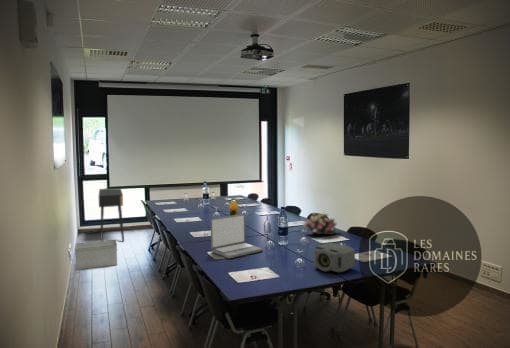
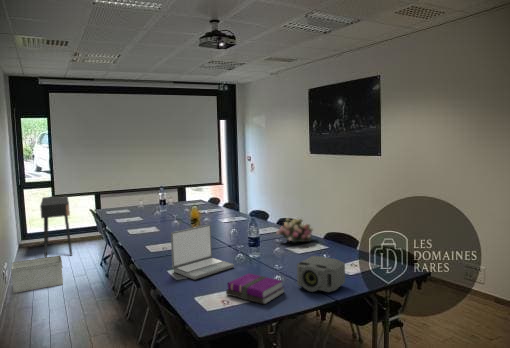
notebook: none [254,255,302,278] -> present [226,274,284,304]

